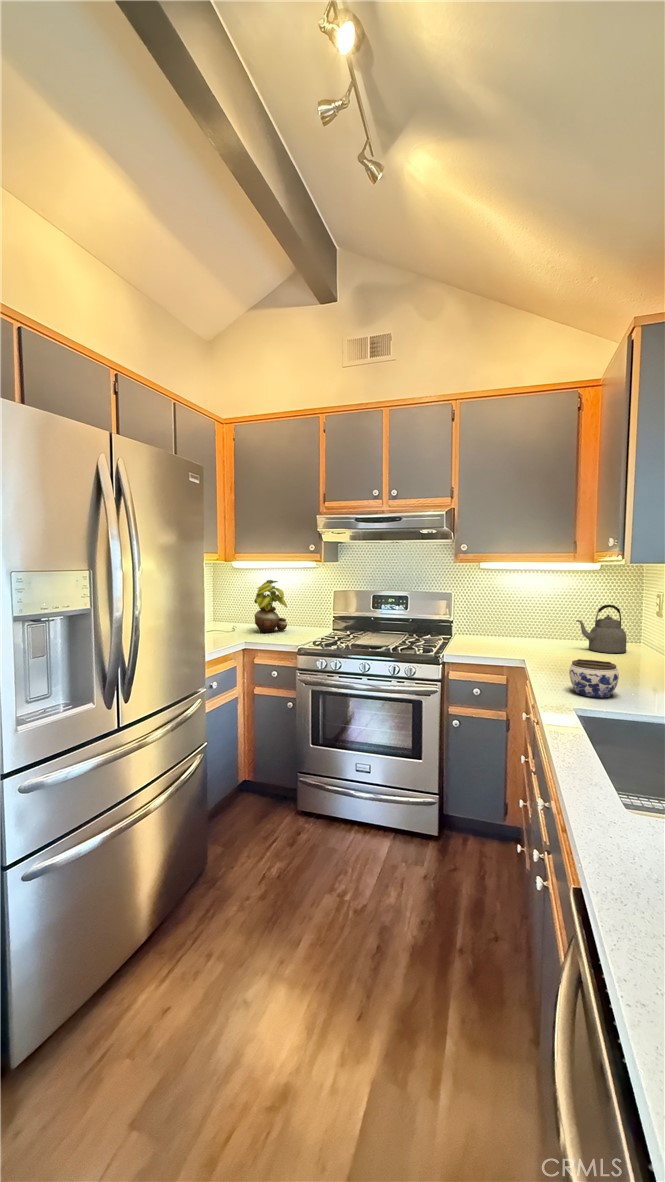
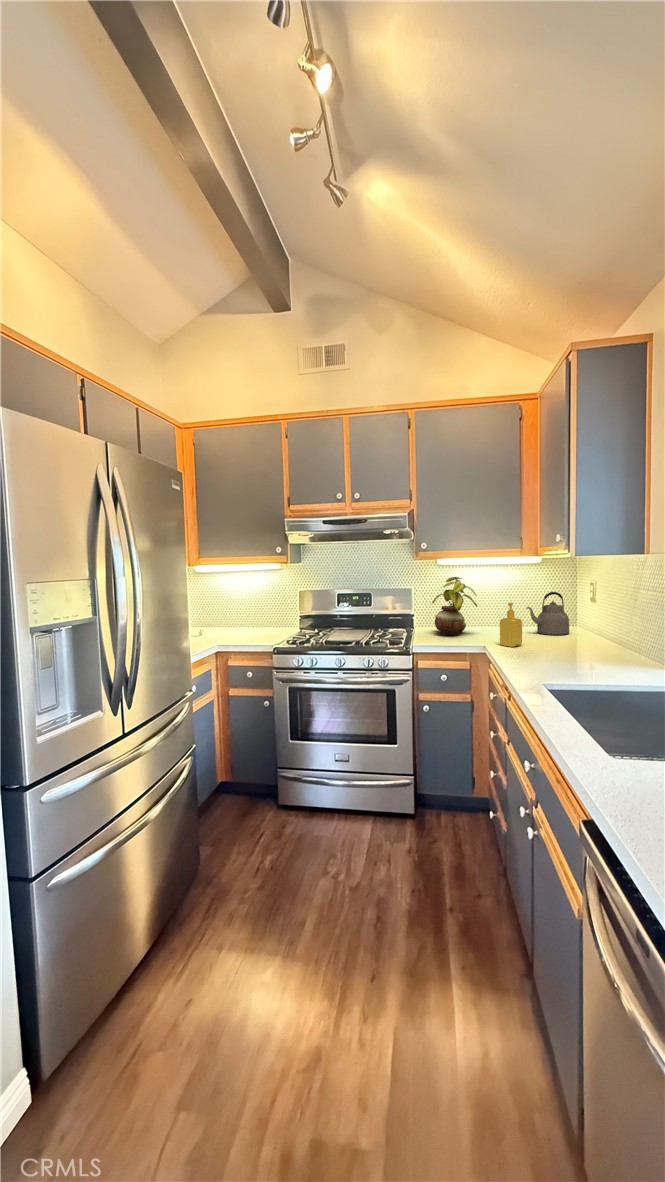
potted plant: present [254,580,287,633] -> present [432,577,477,635]
soap dispenser: none [540,614,567,664] -> present [500,603,522,647]
jar: present [569,659,619,698] -> none [533,641,575,673]

